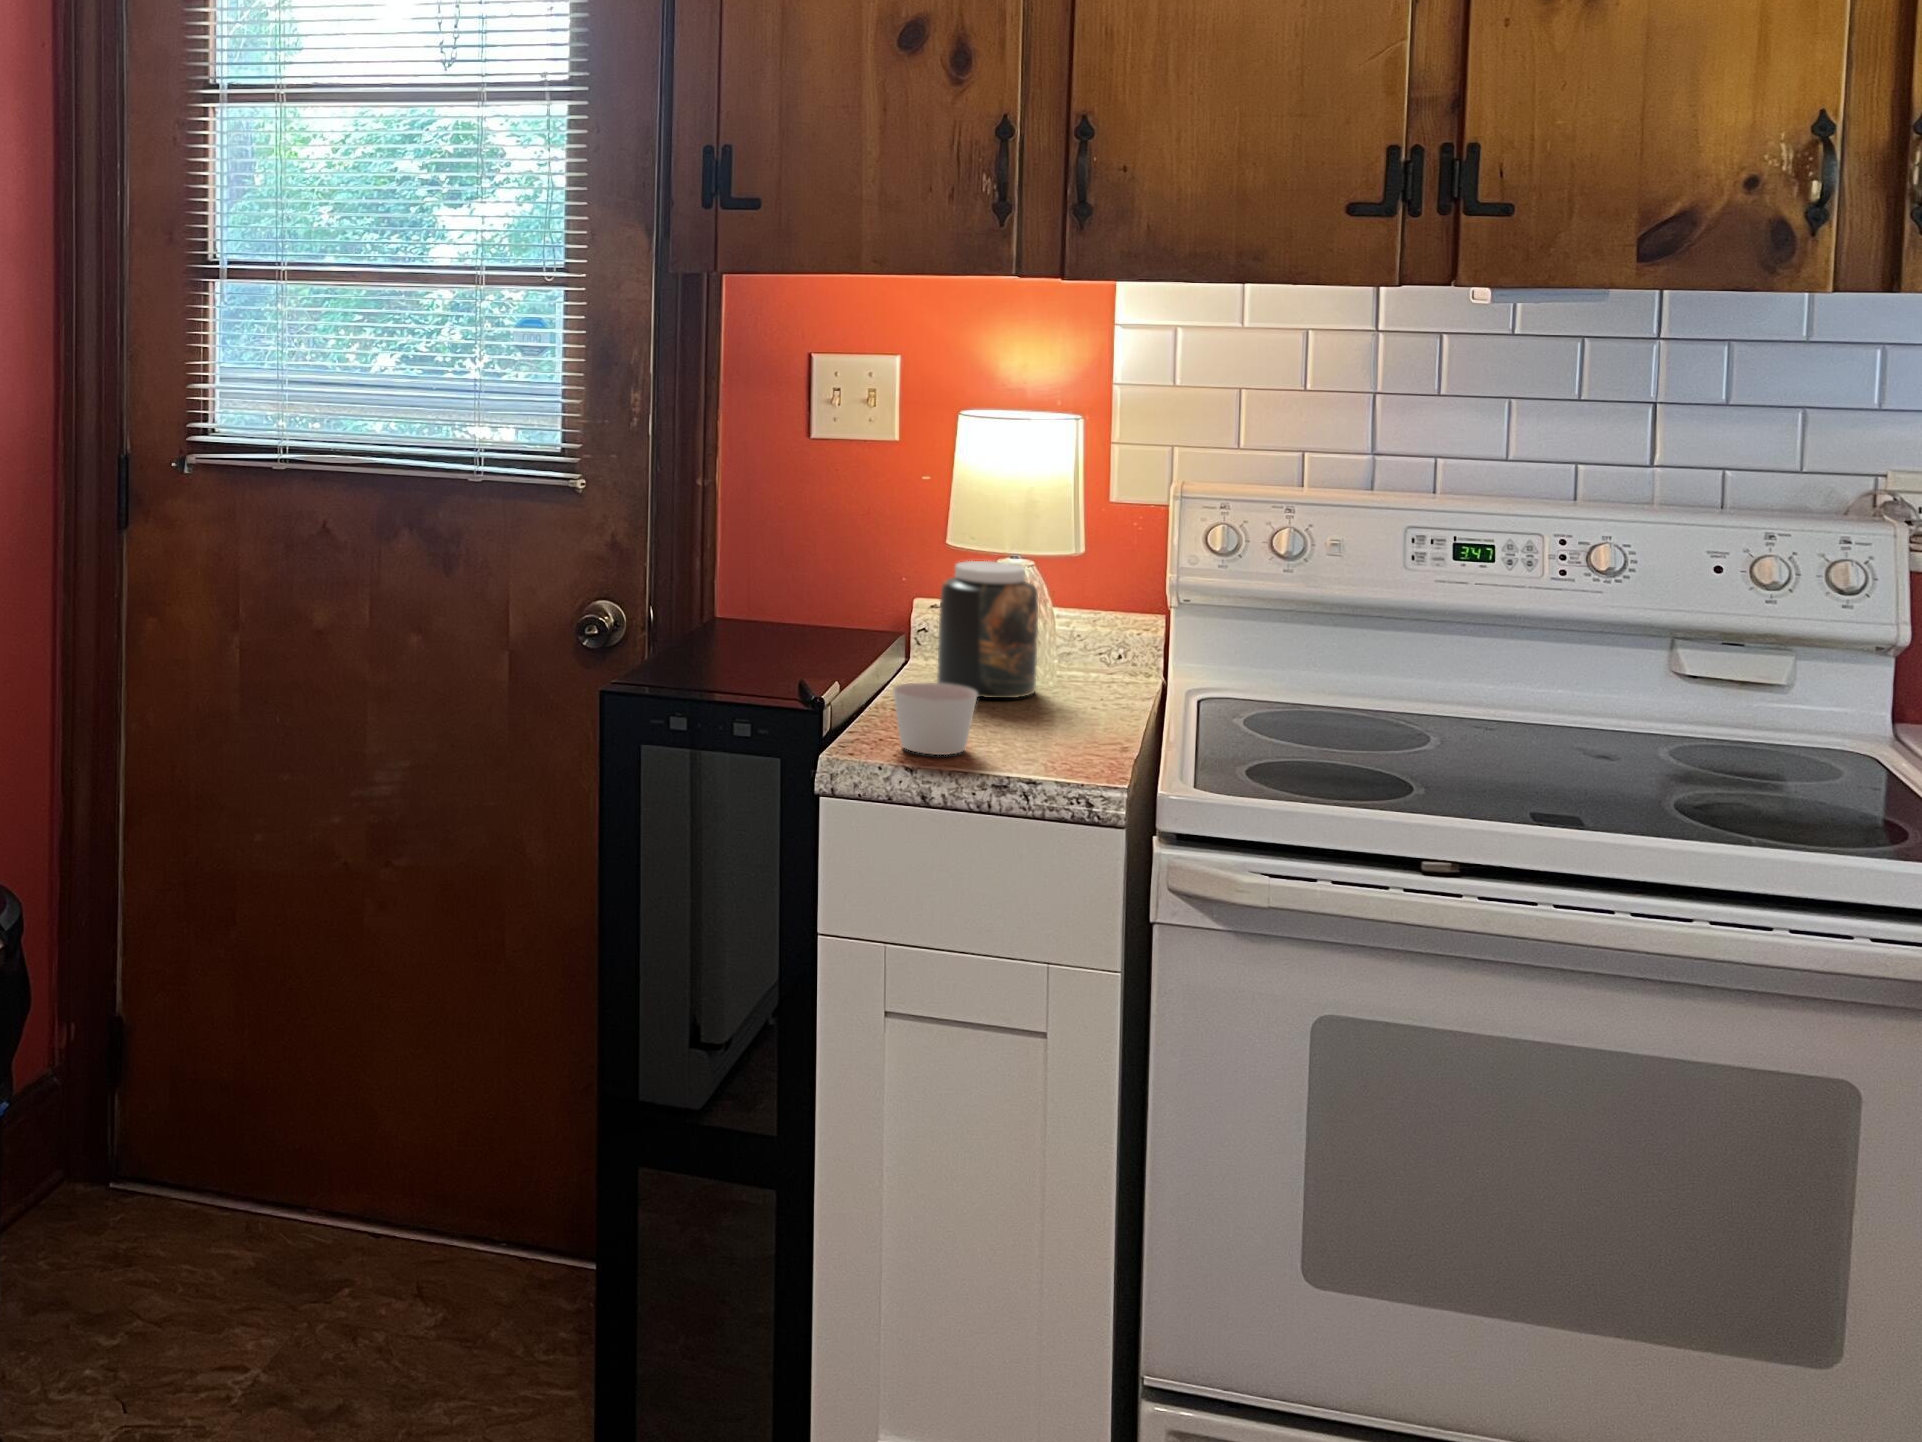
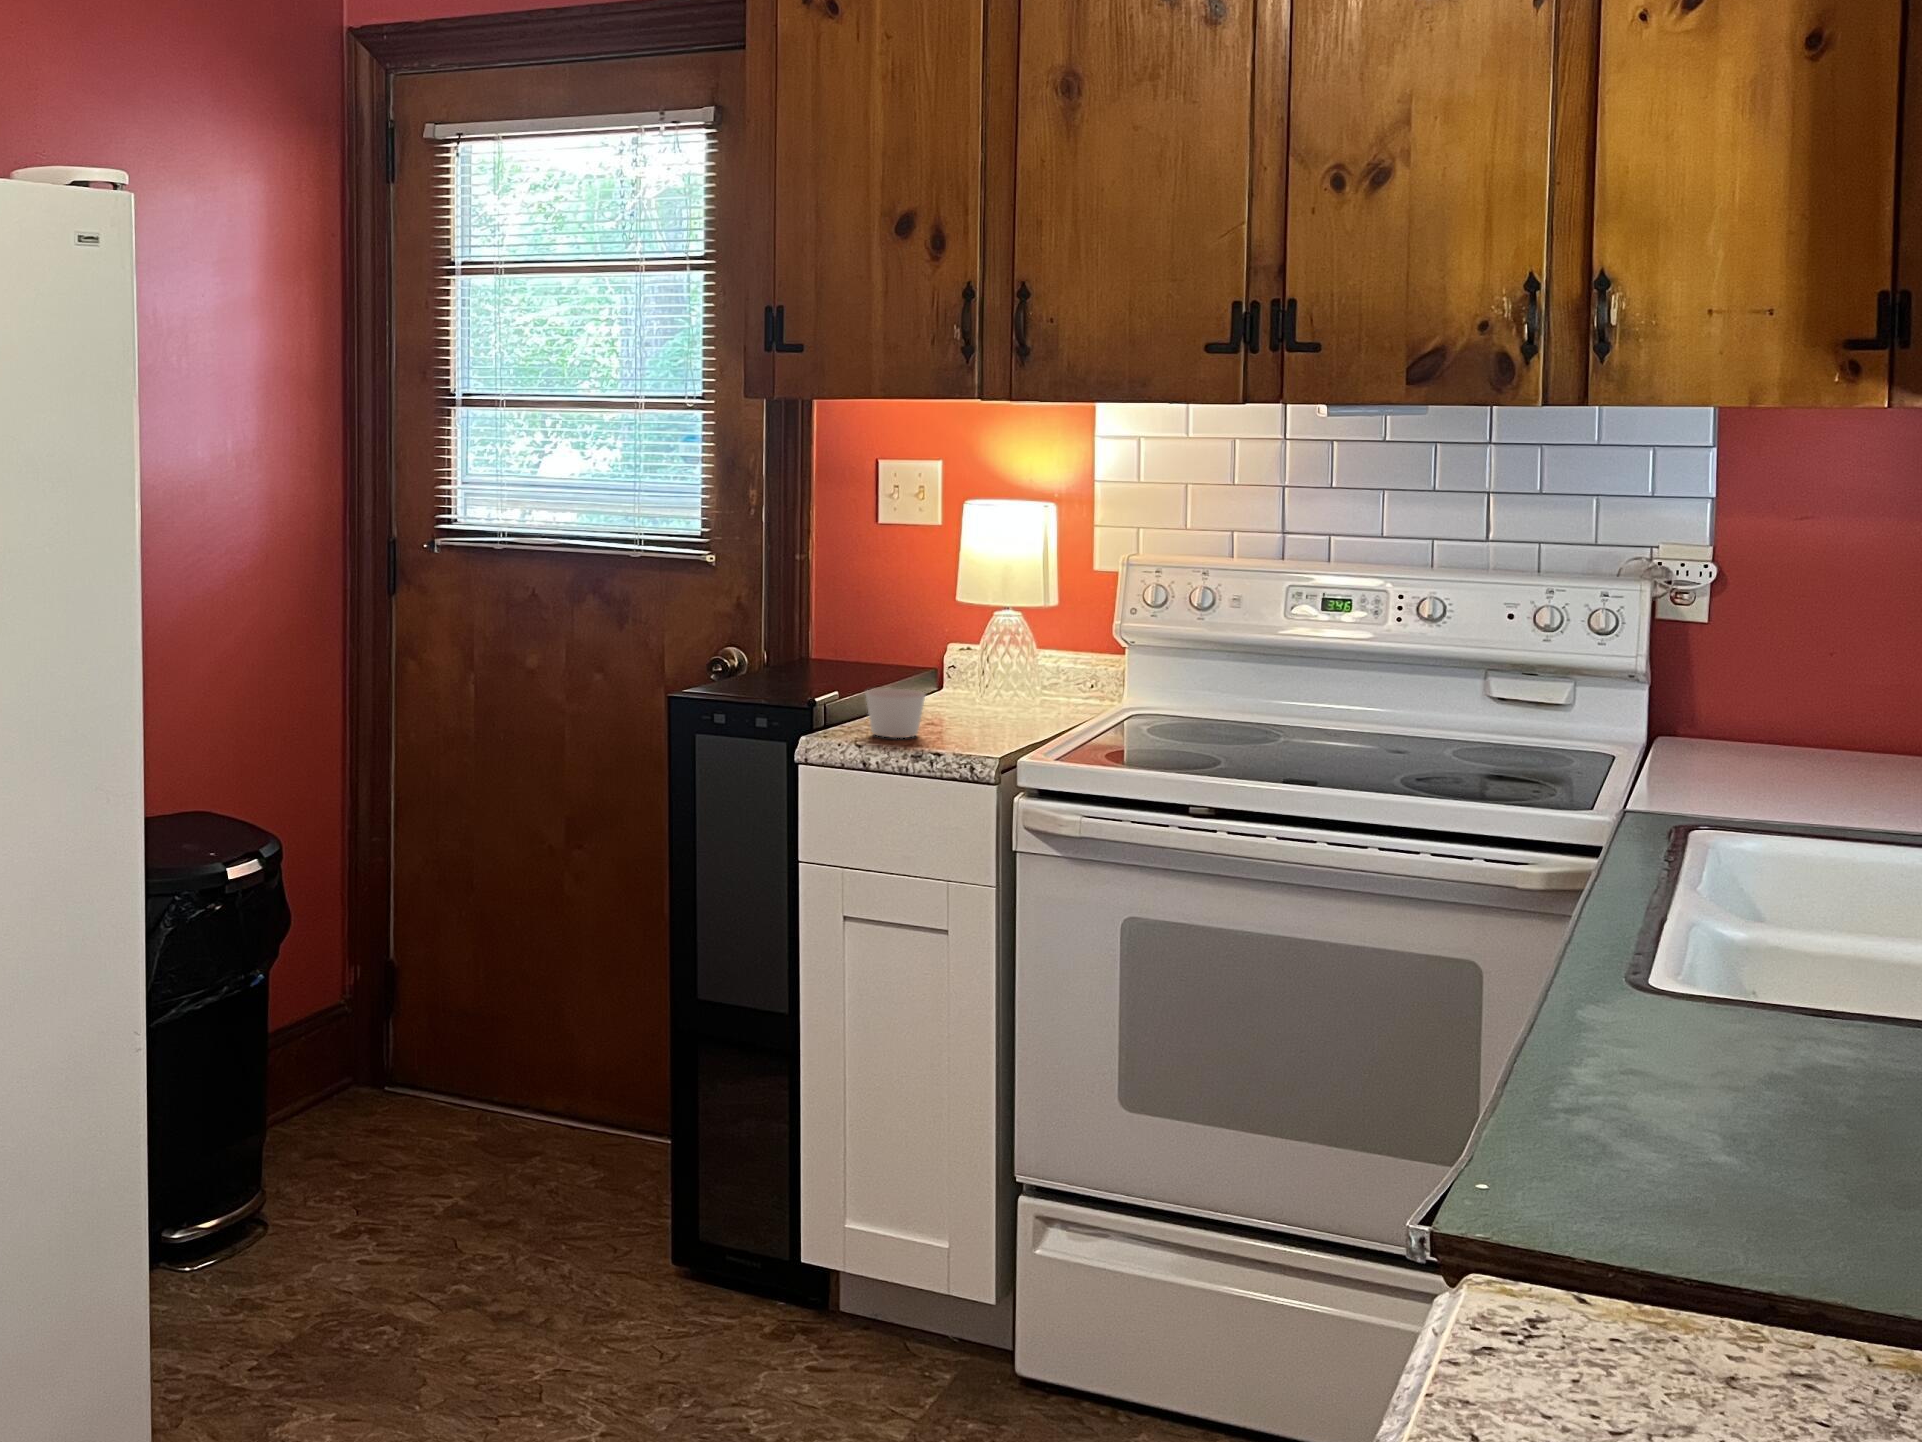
jar: present [937,561,1038,698] -> none [940,611,1012,710]

